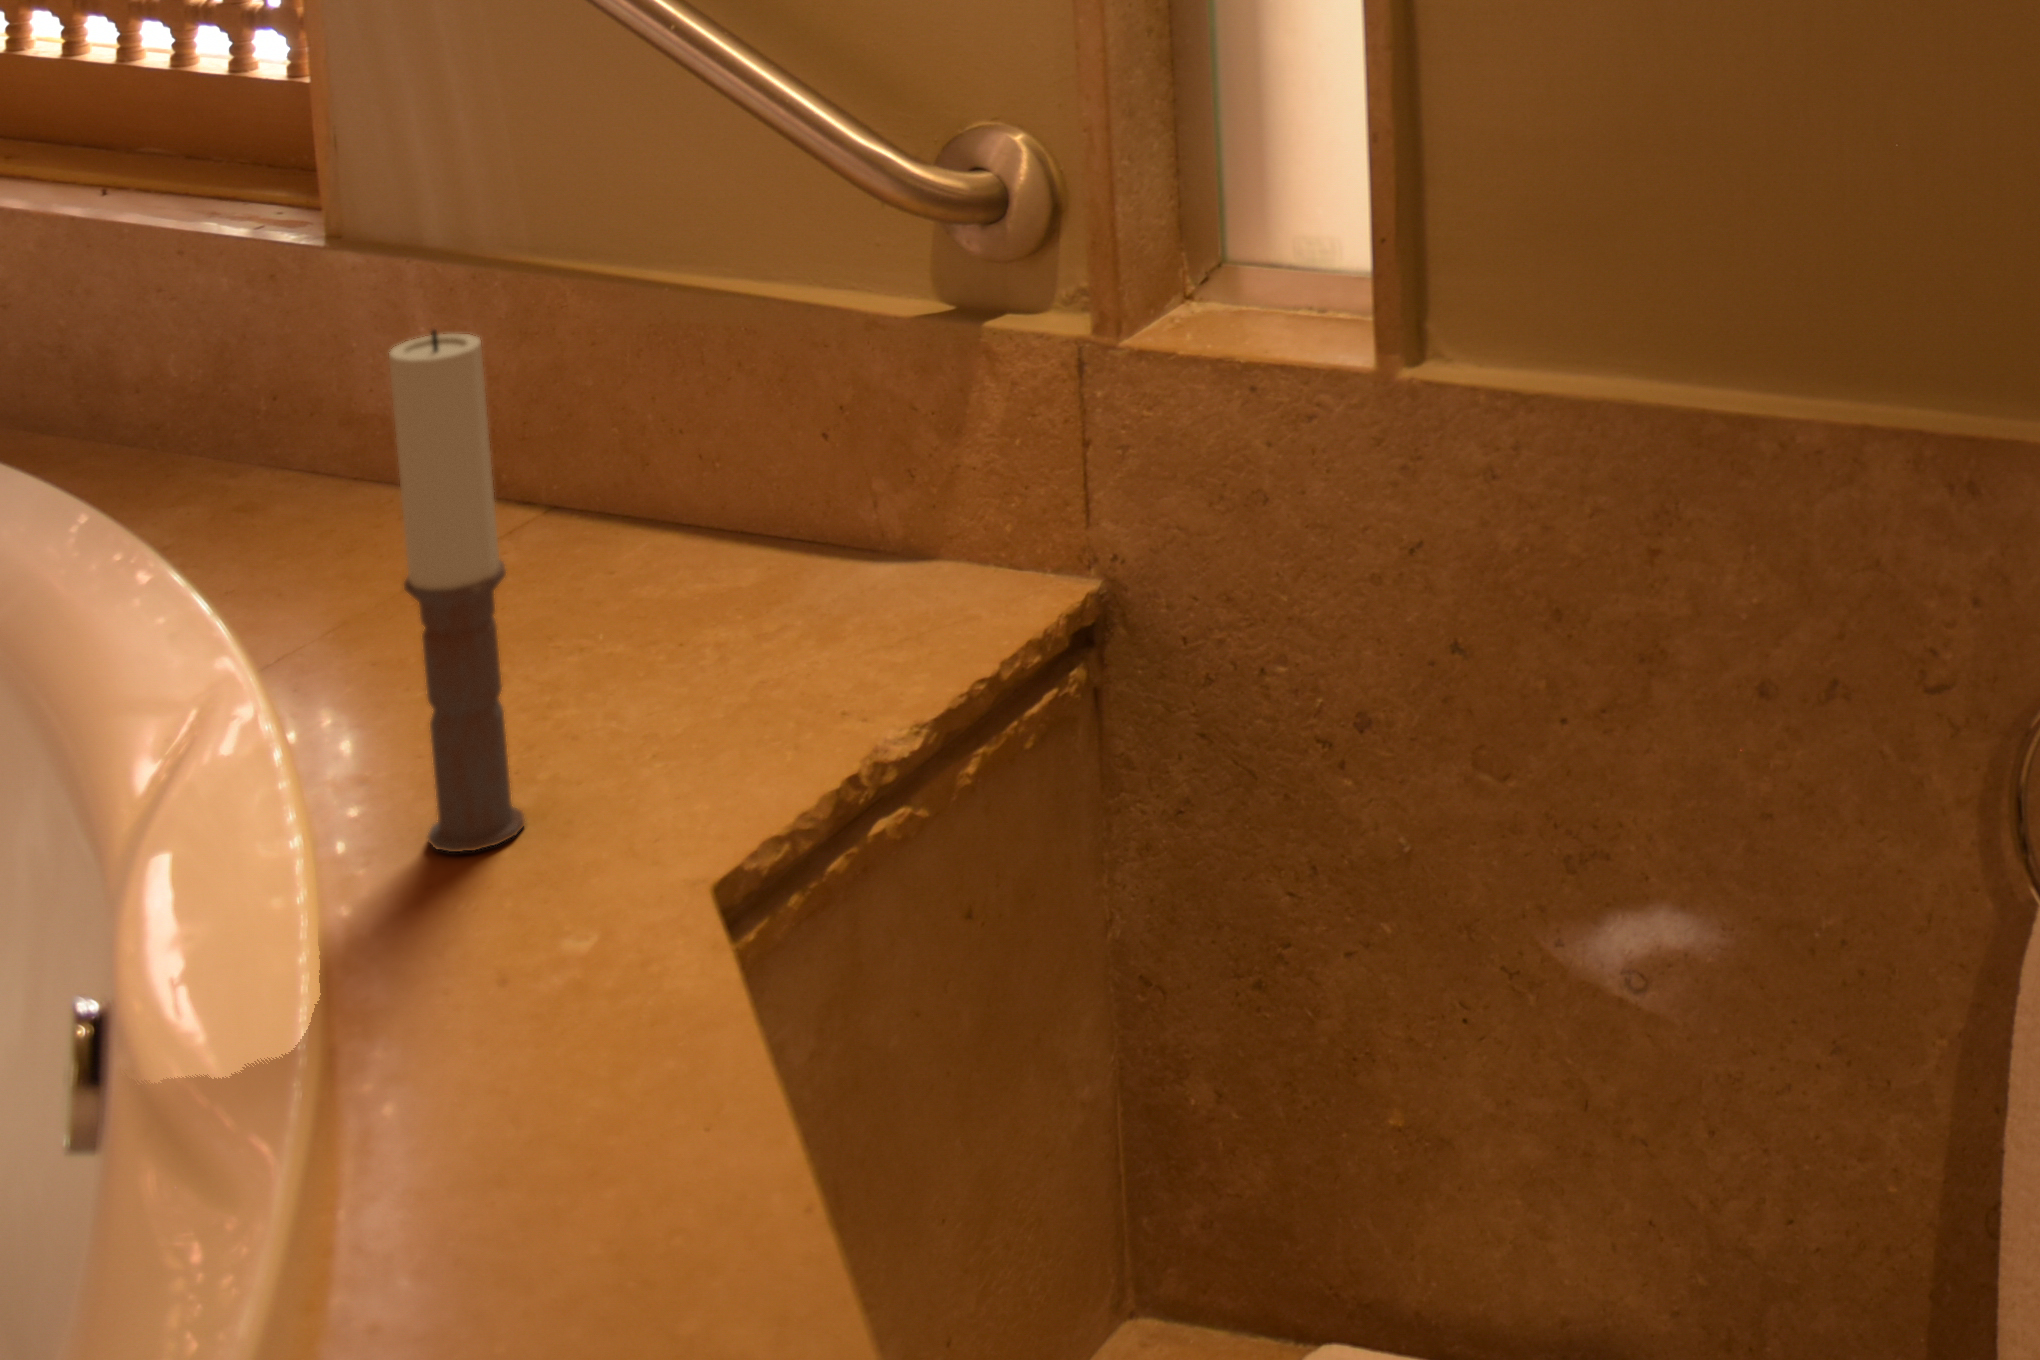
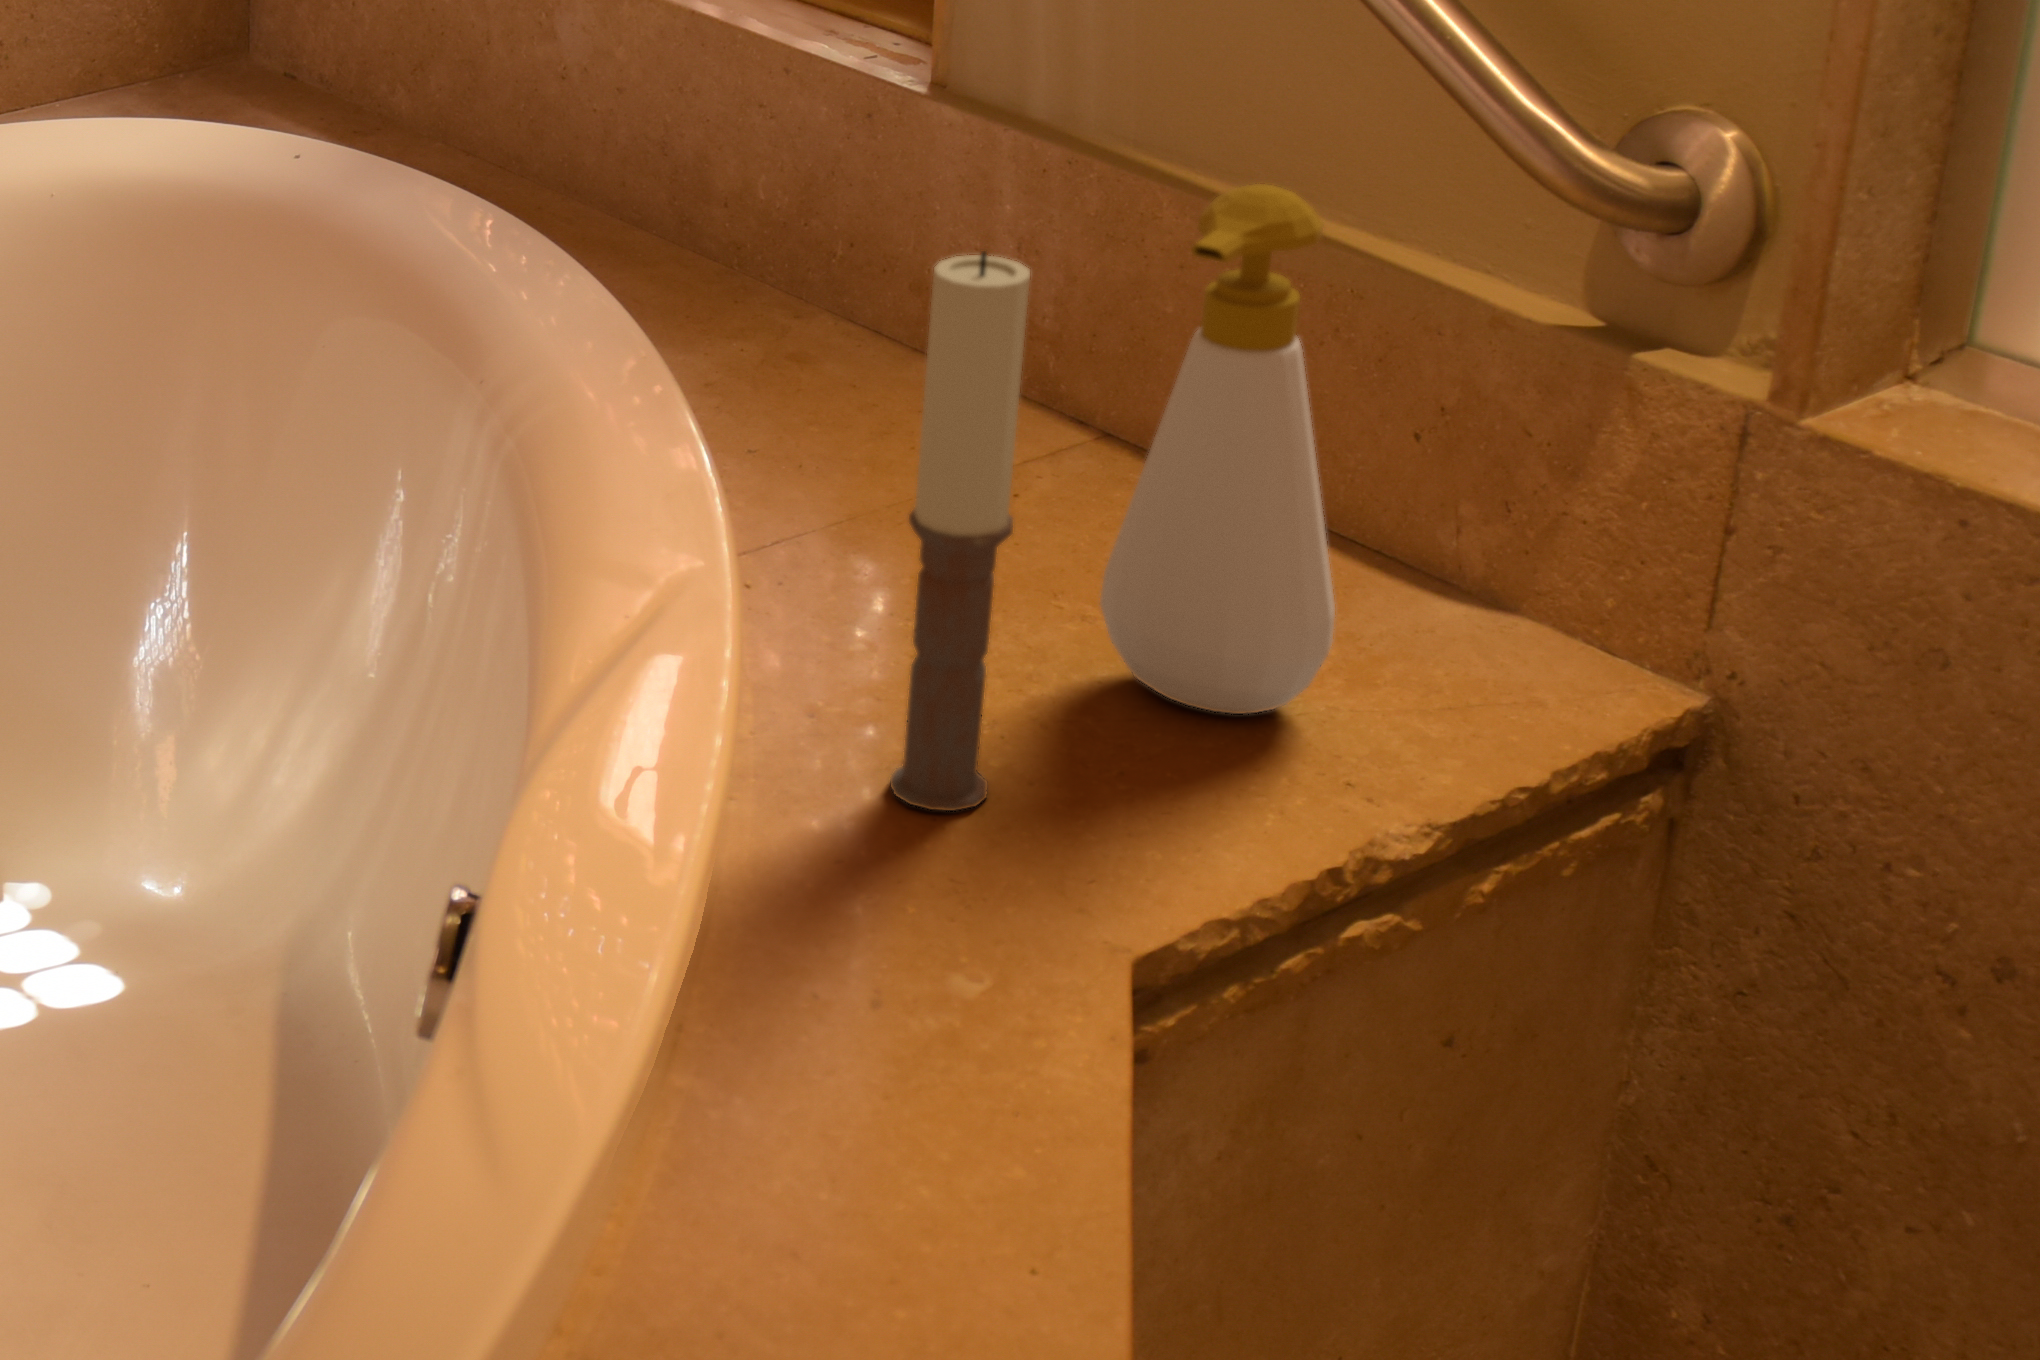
soap bottle: none [593,234,804,697] -> present [1100,184,1335,714]

